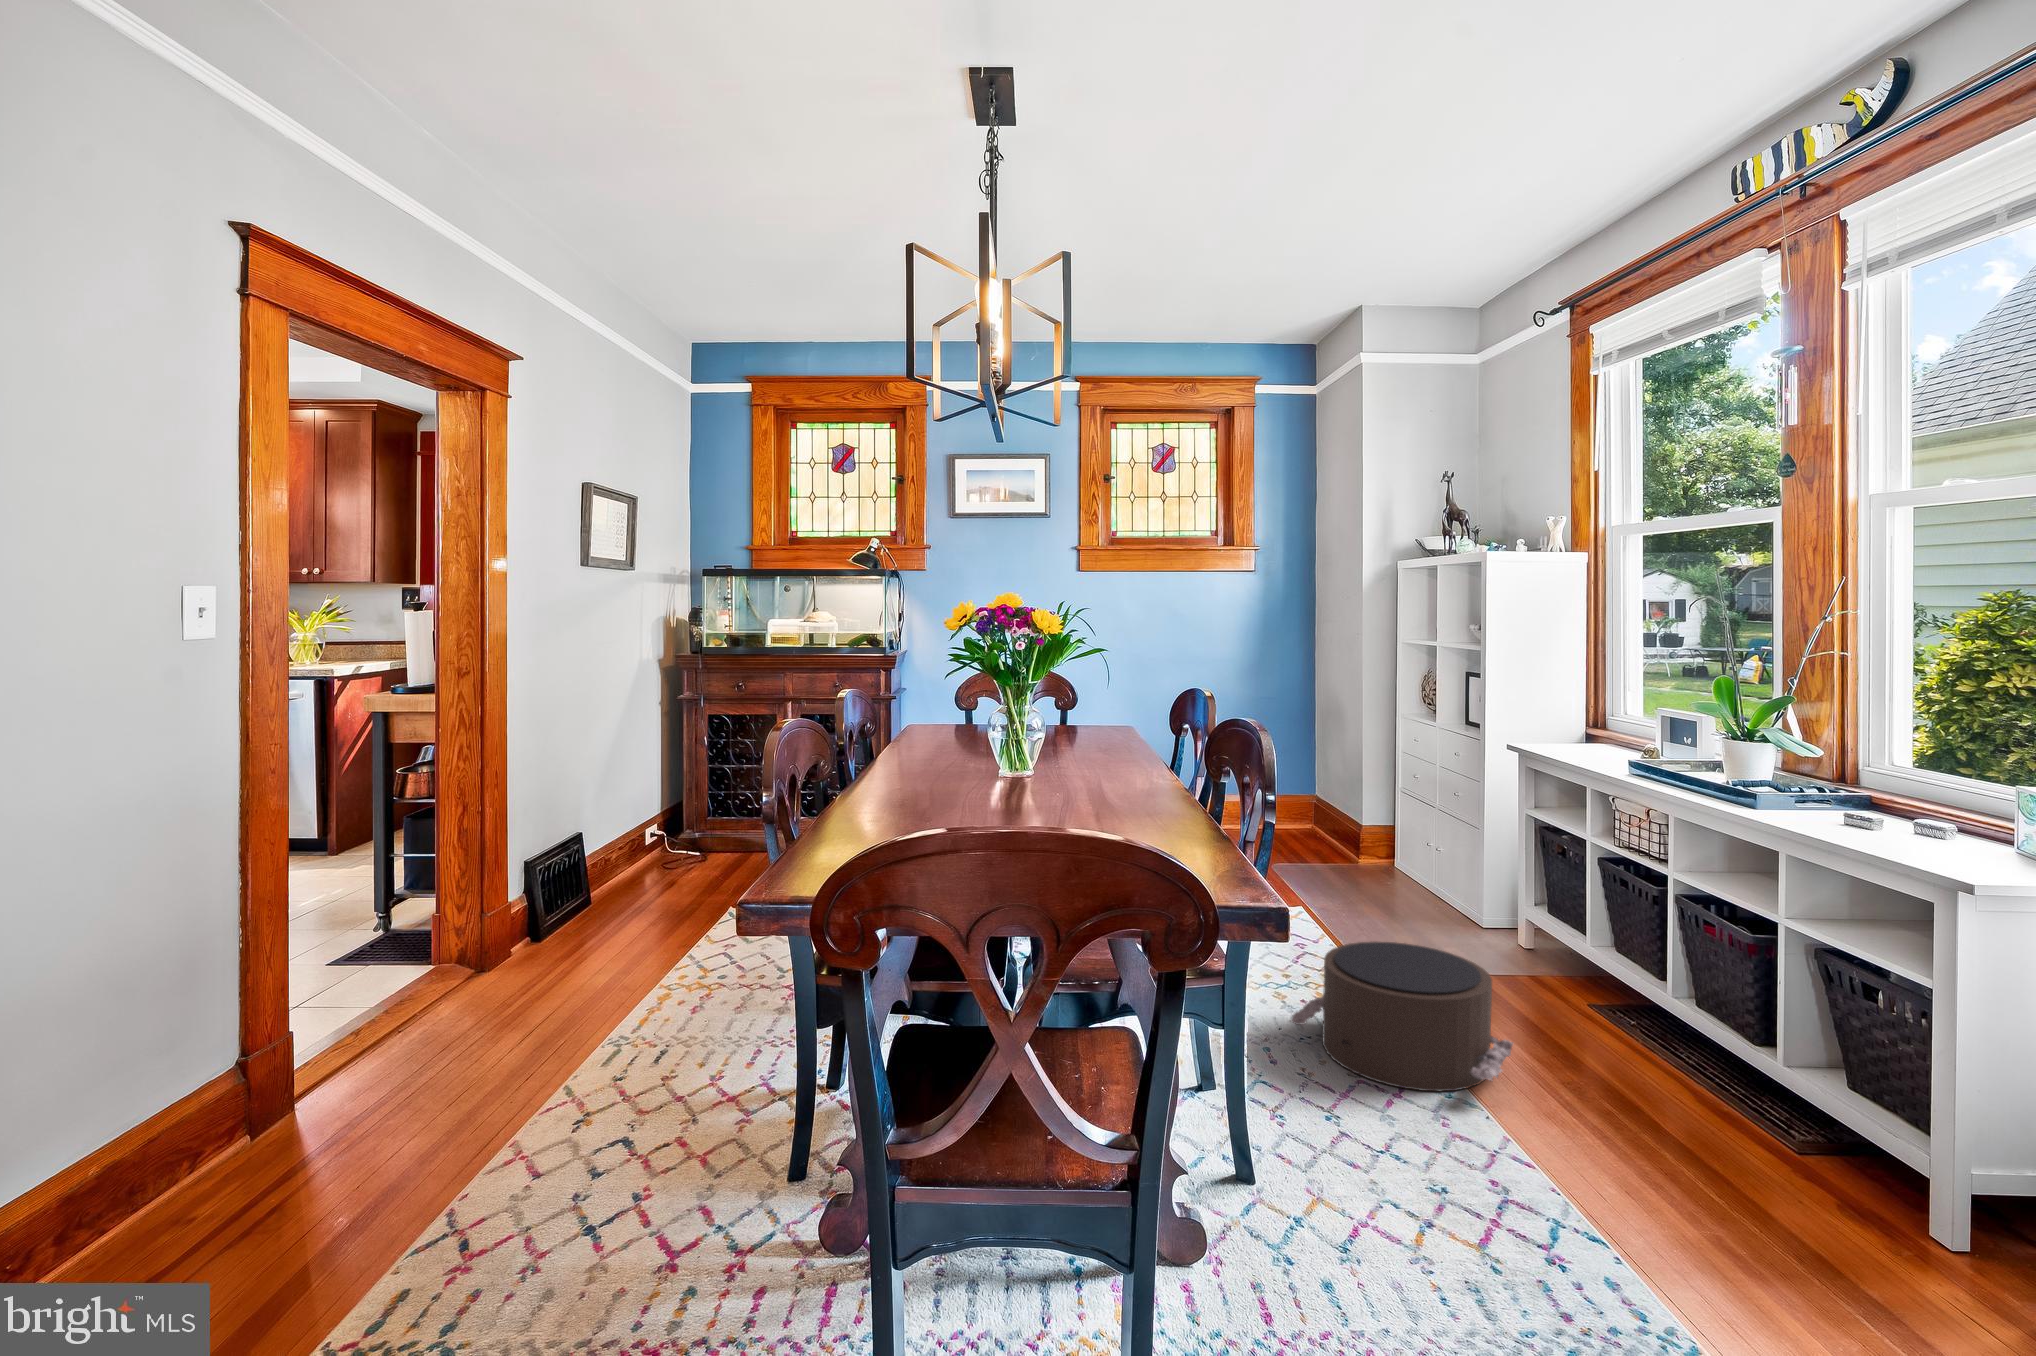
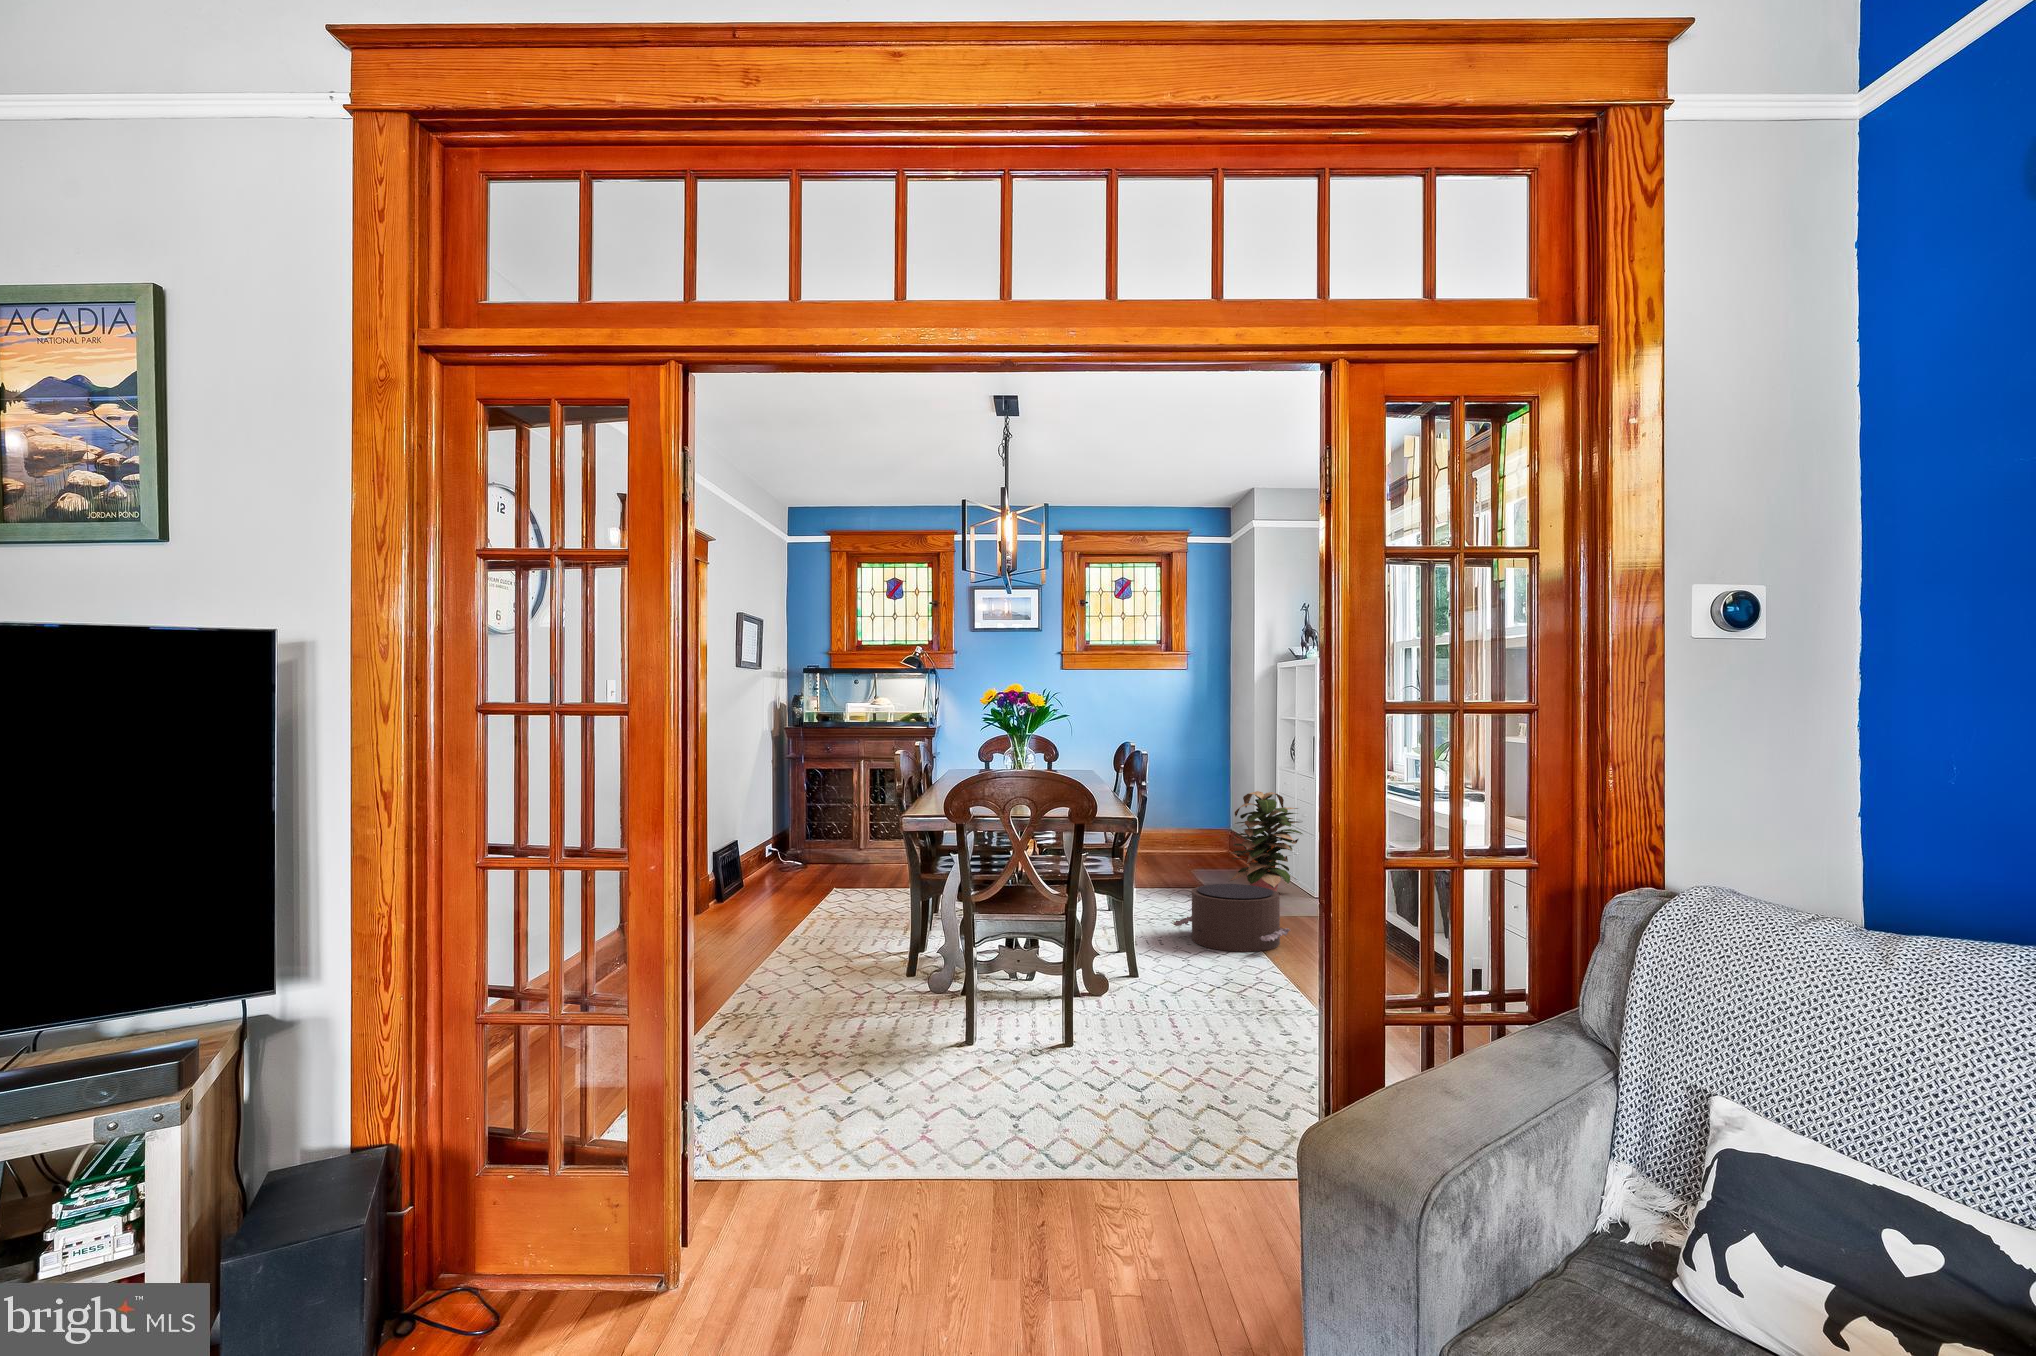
decorative plant: none [1341,761,1467,926] -> present [1229,791,1302,891]

